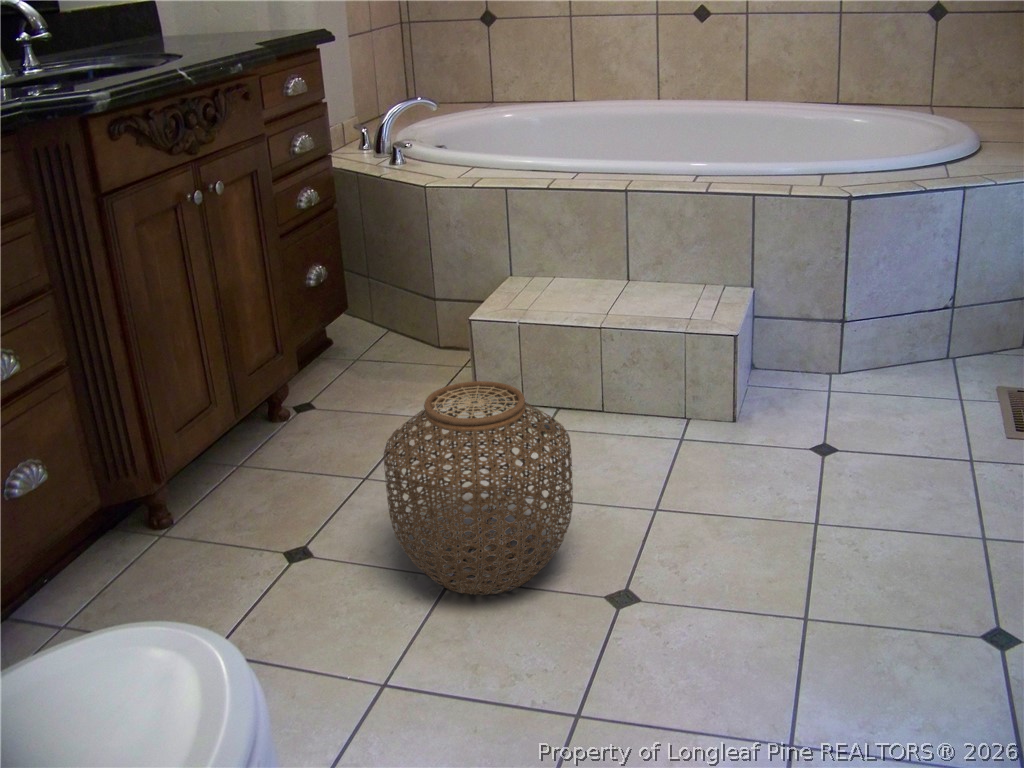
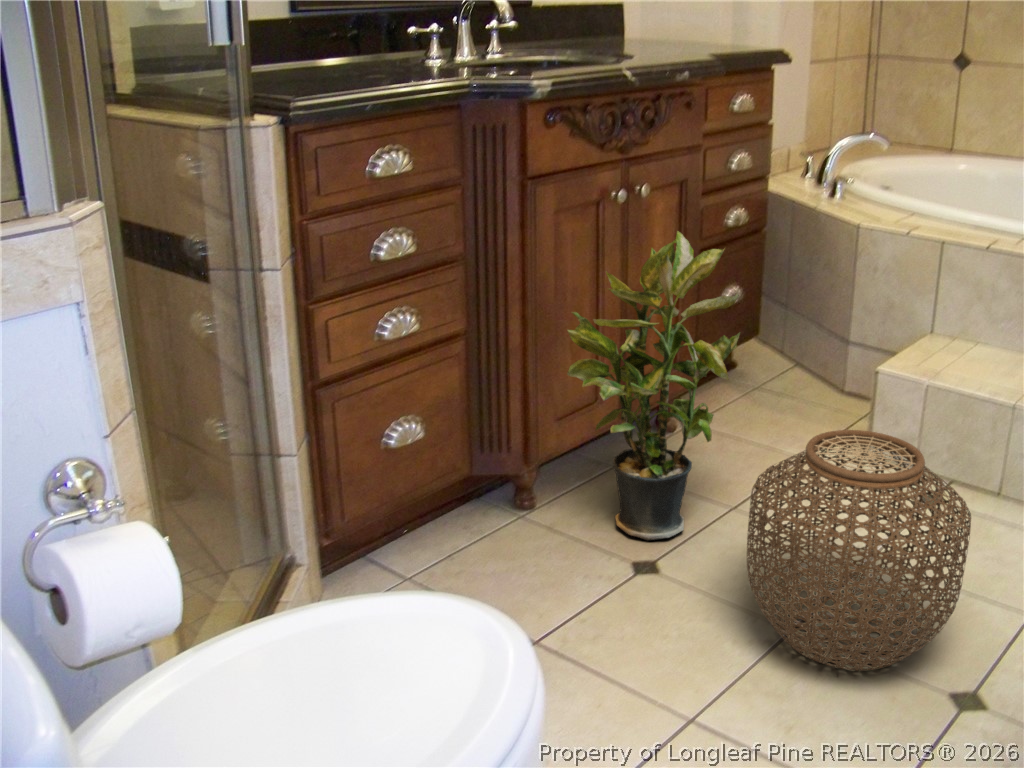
potted plant: none [171,224,341,528] -> present [567,231,740,540]

